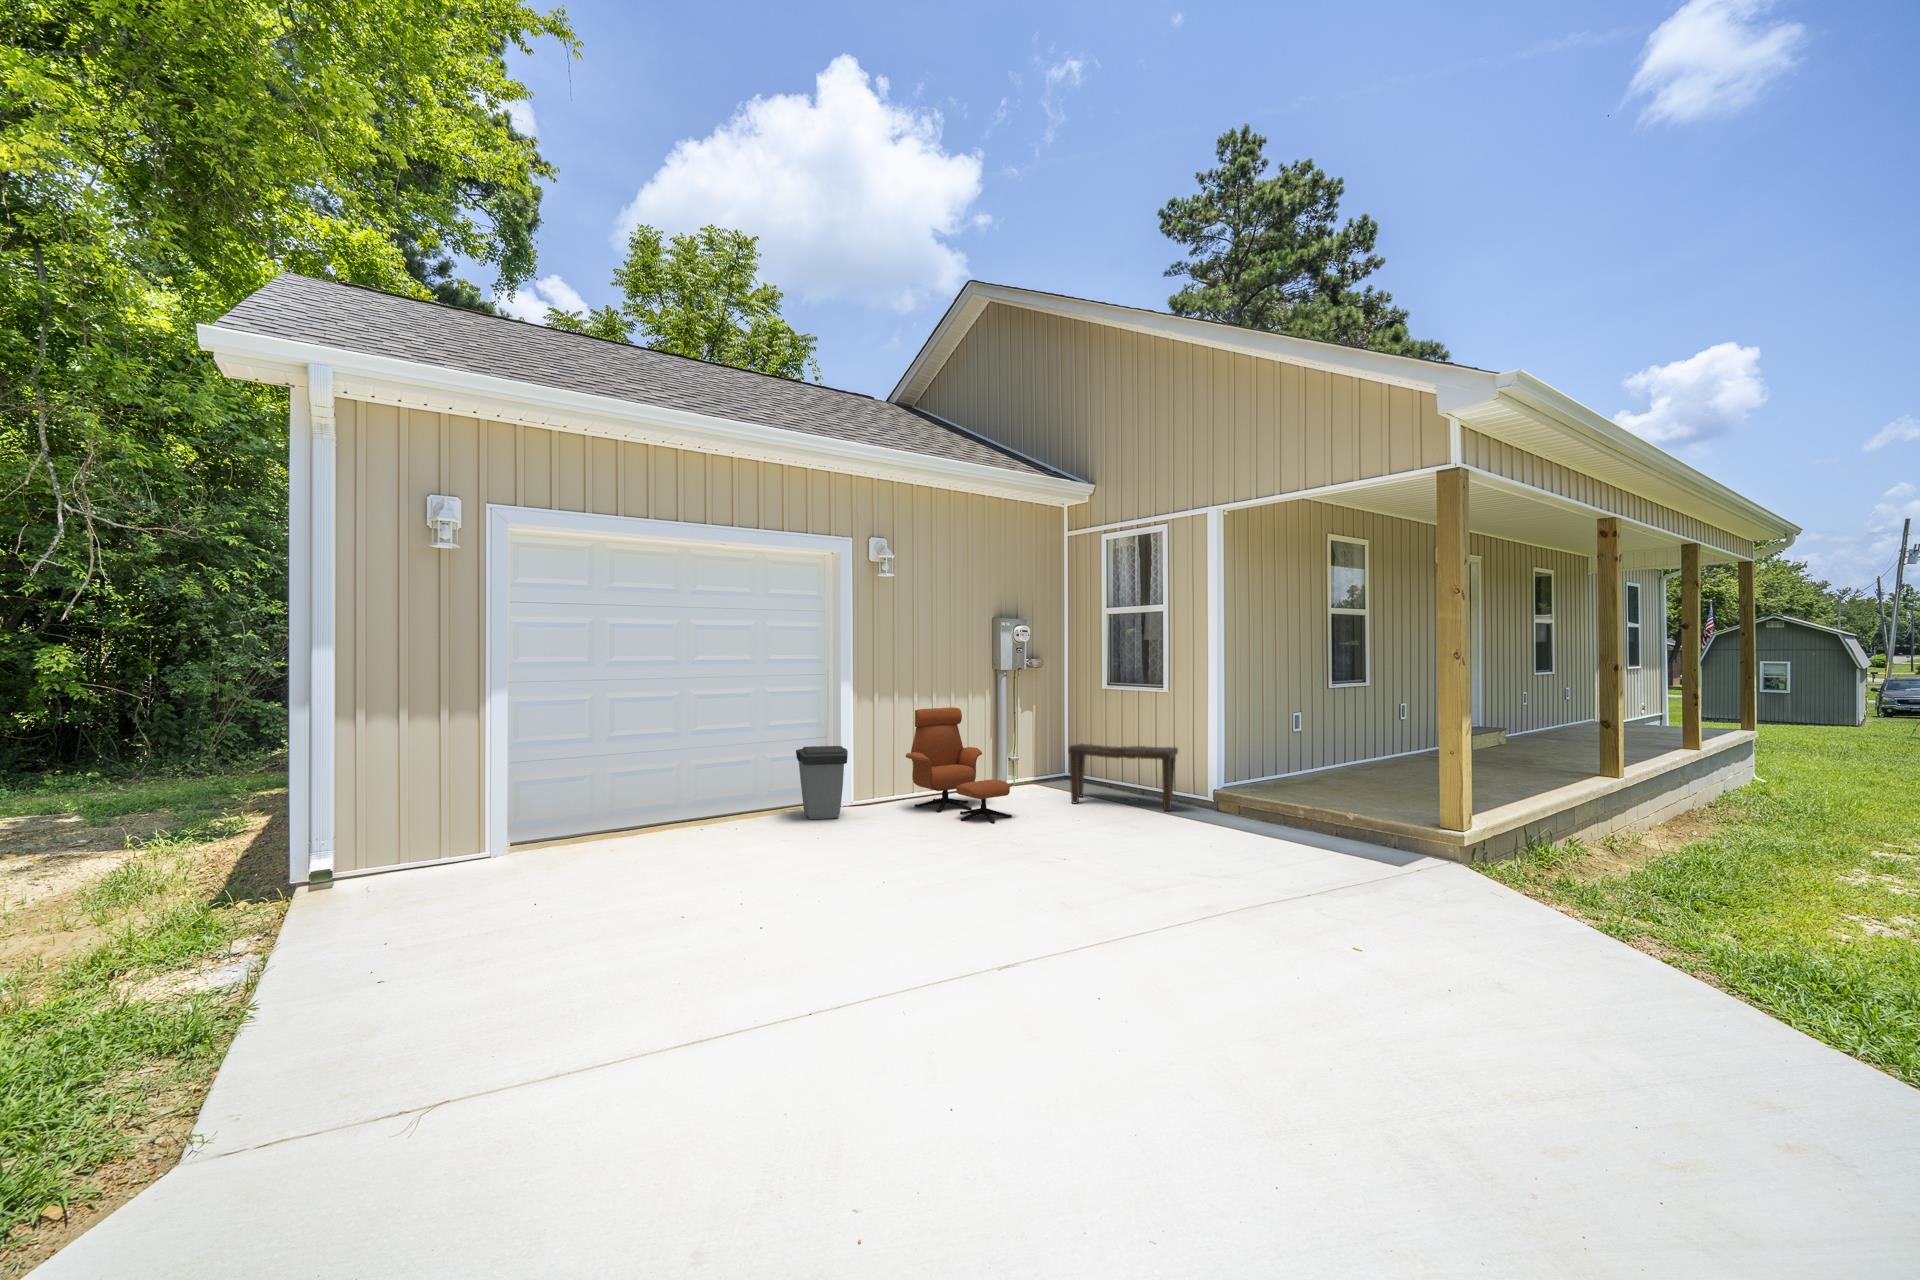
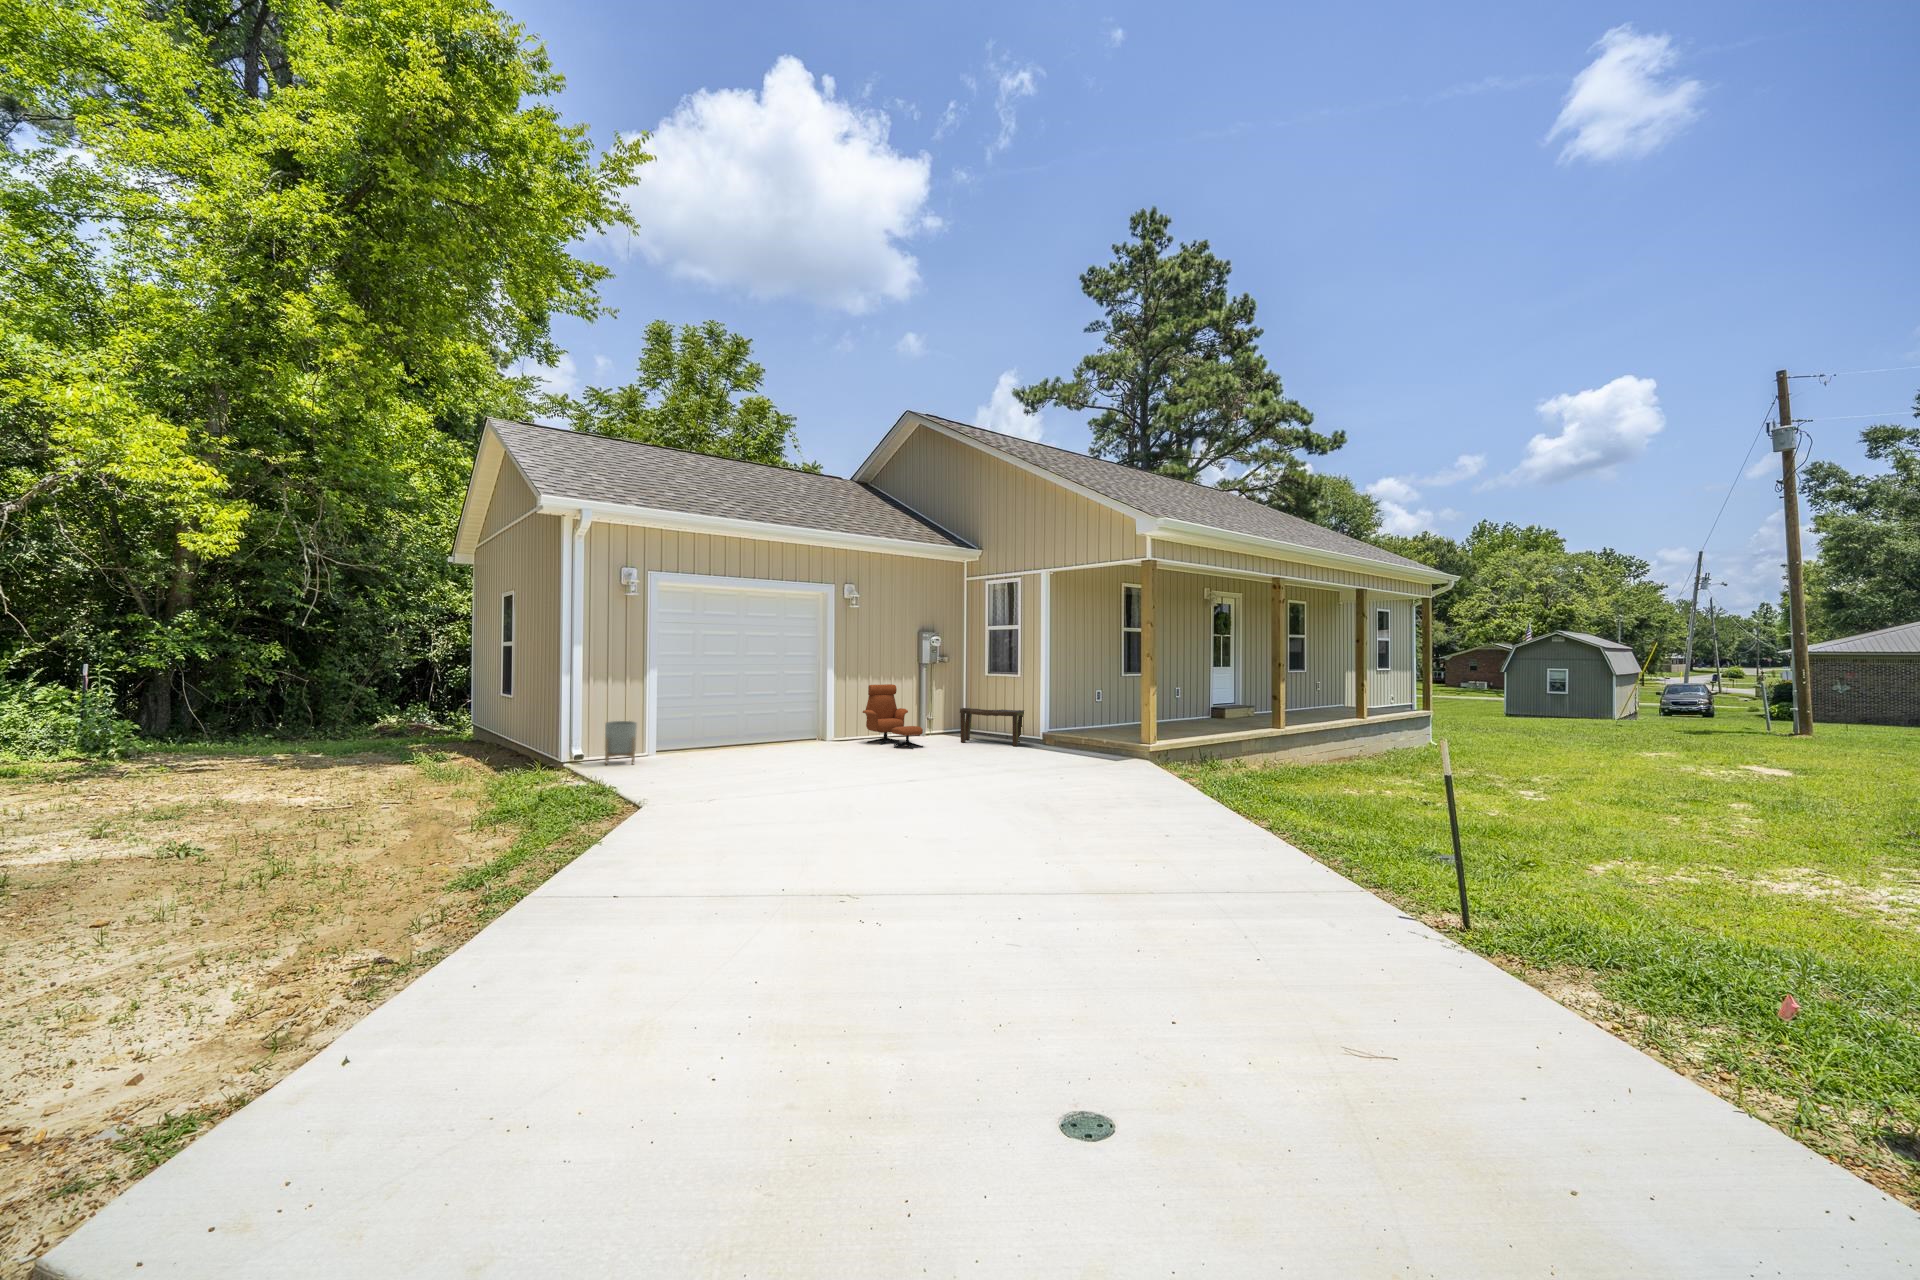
trash can: present [796,746,848,819] -> none [799,705,829,746]
planter: none [376,797,457,893] -> present [605,721,637,764]

